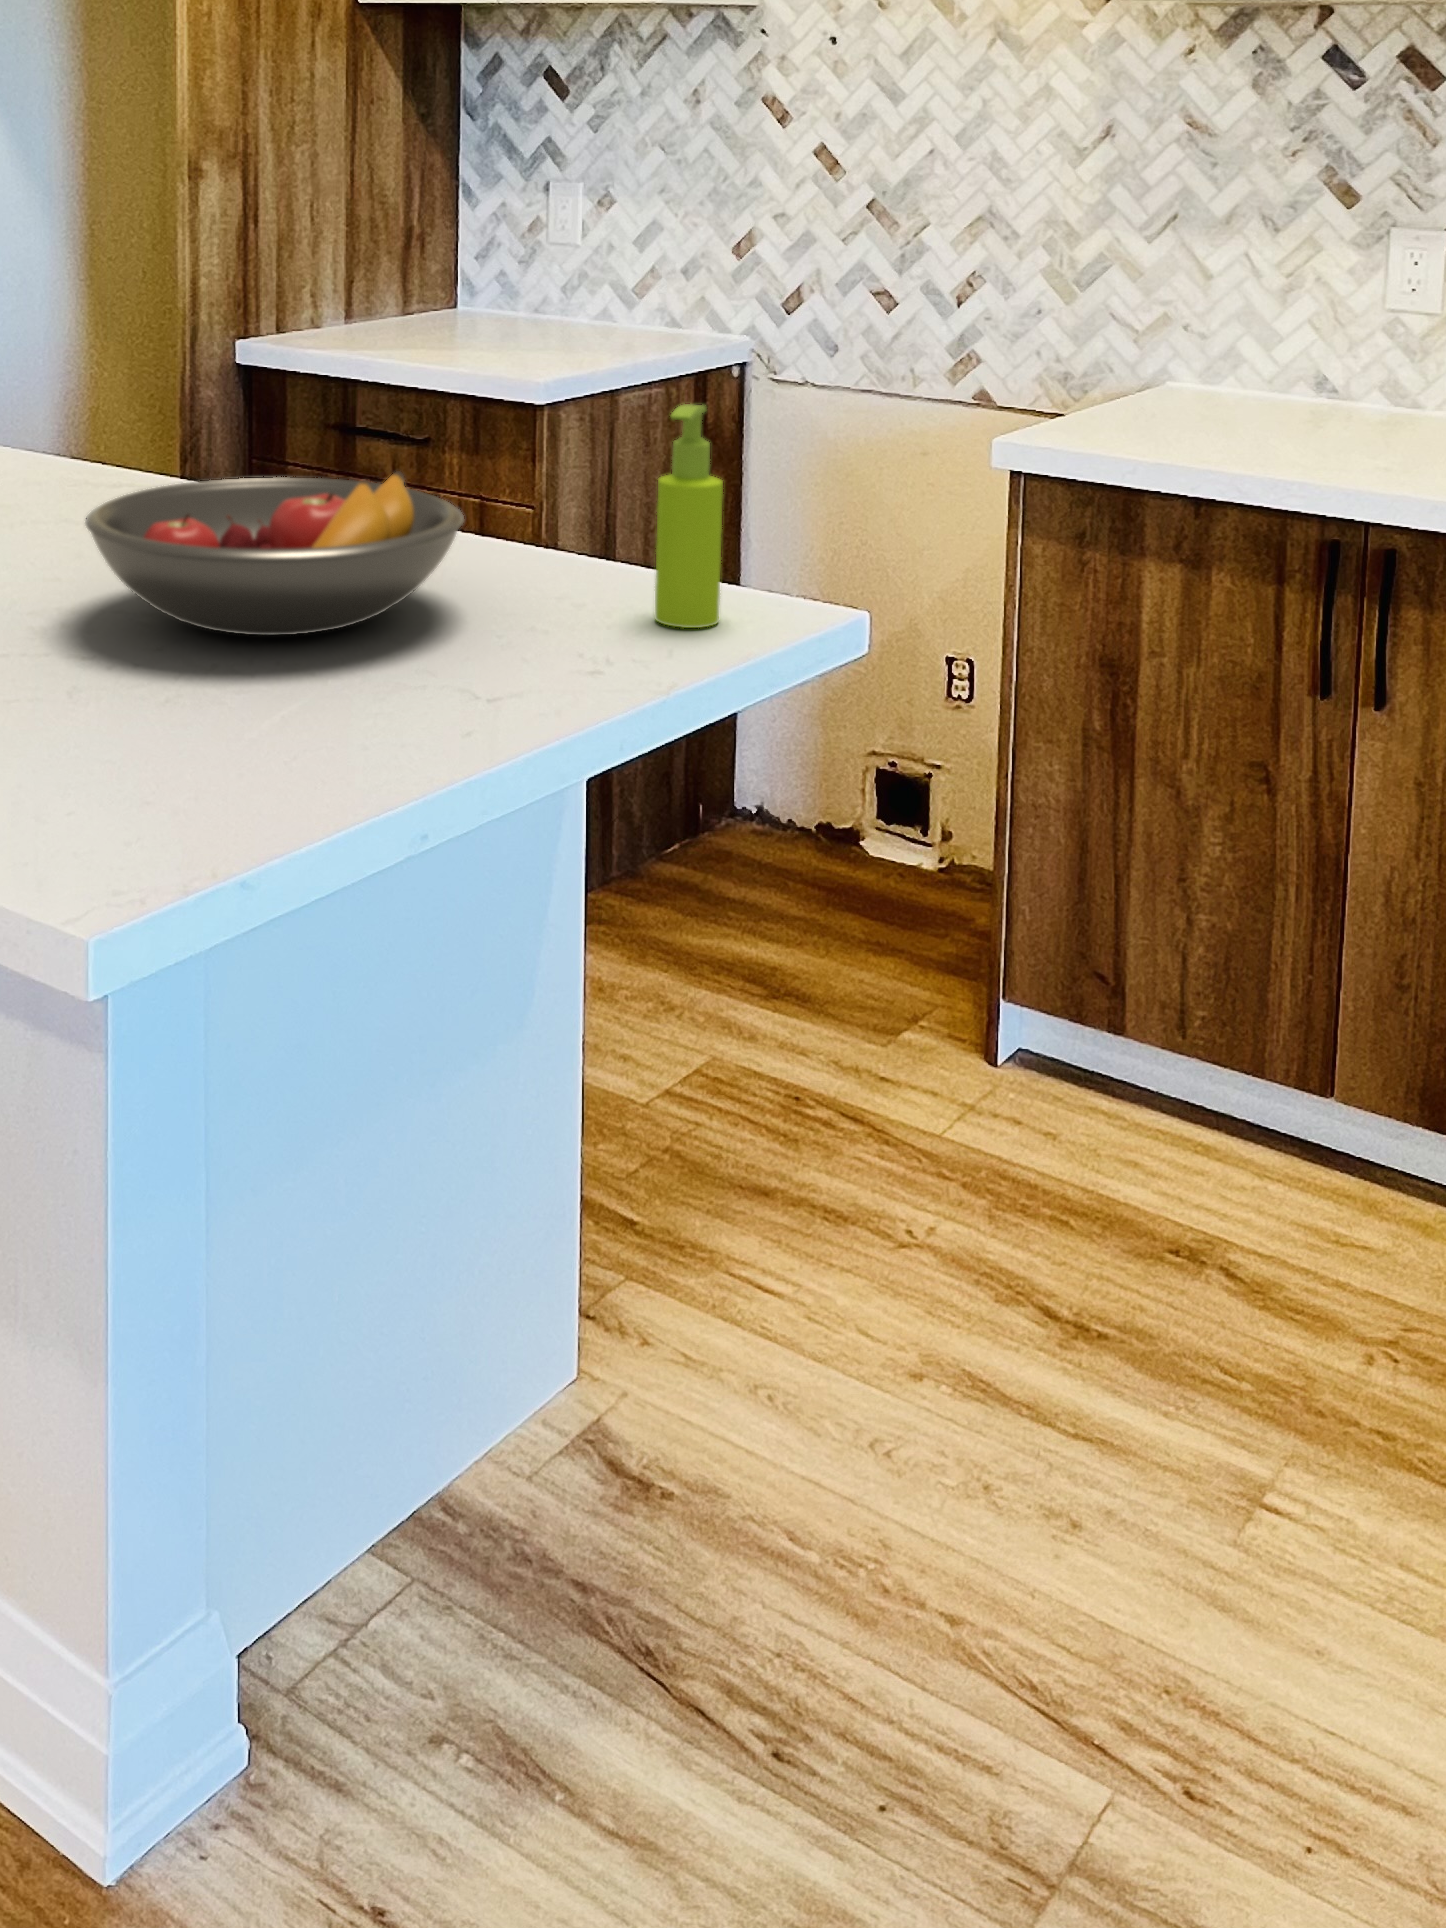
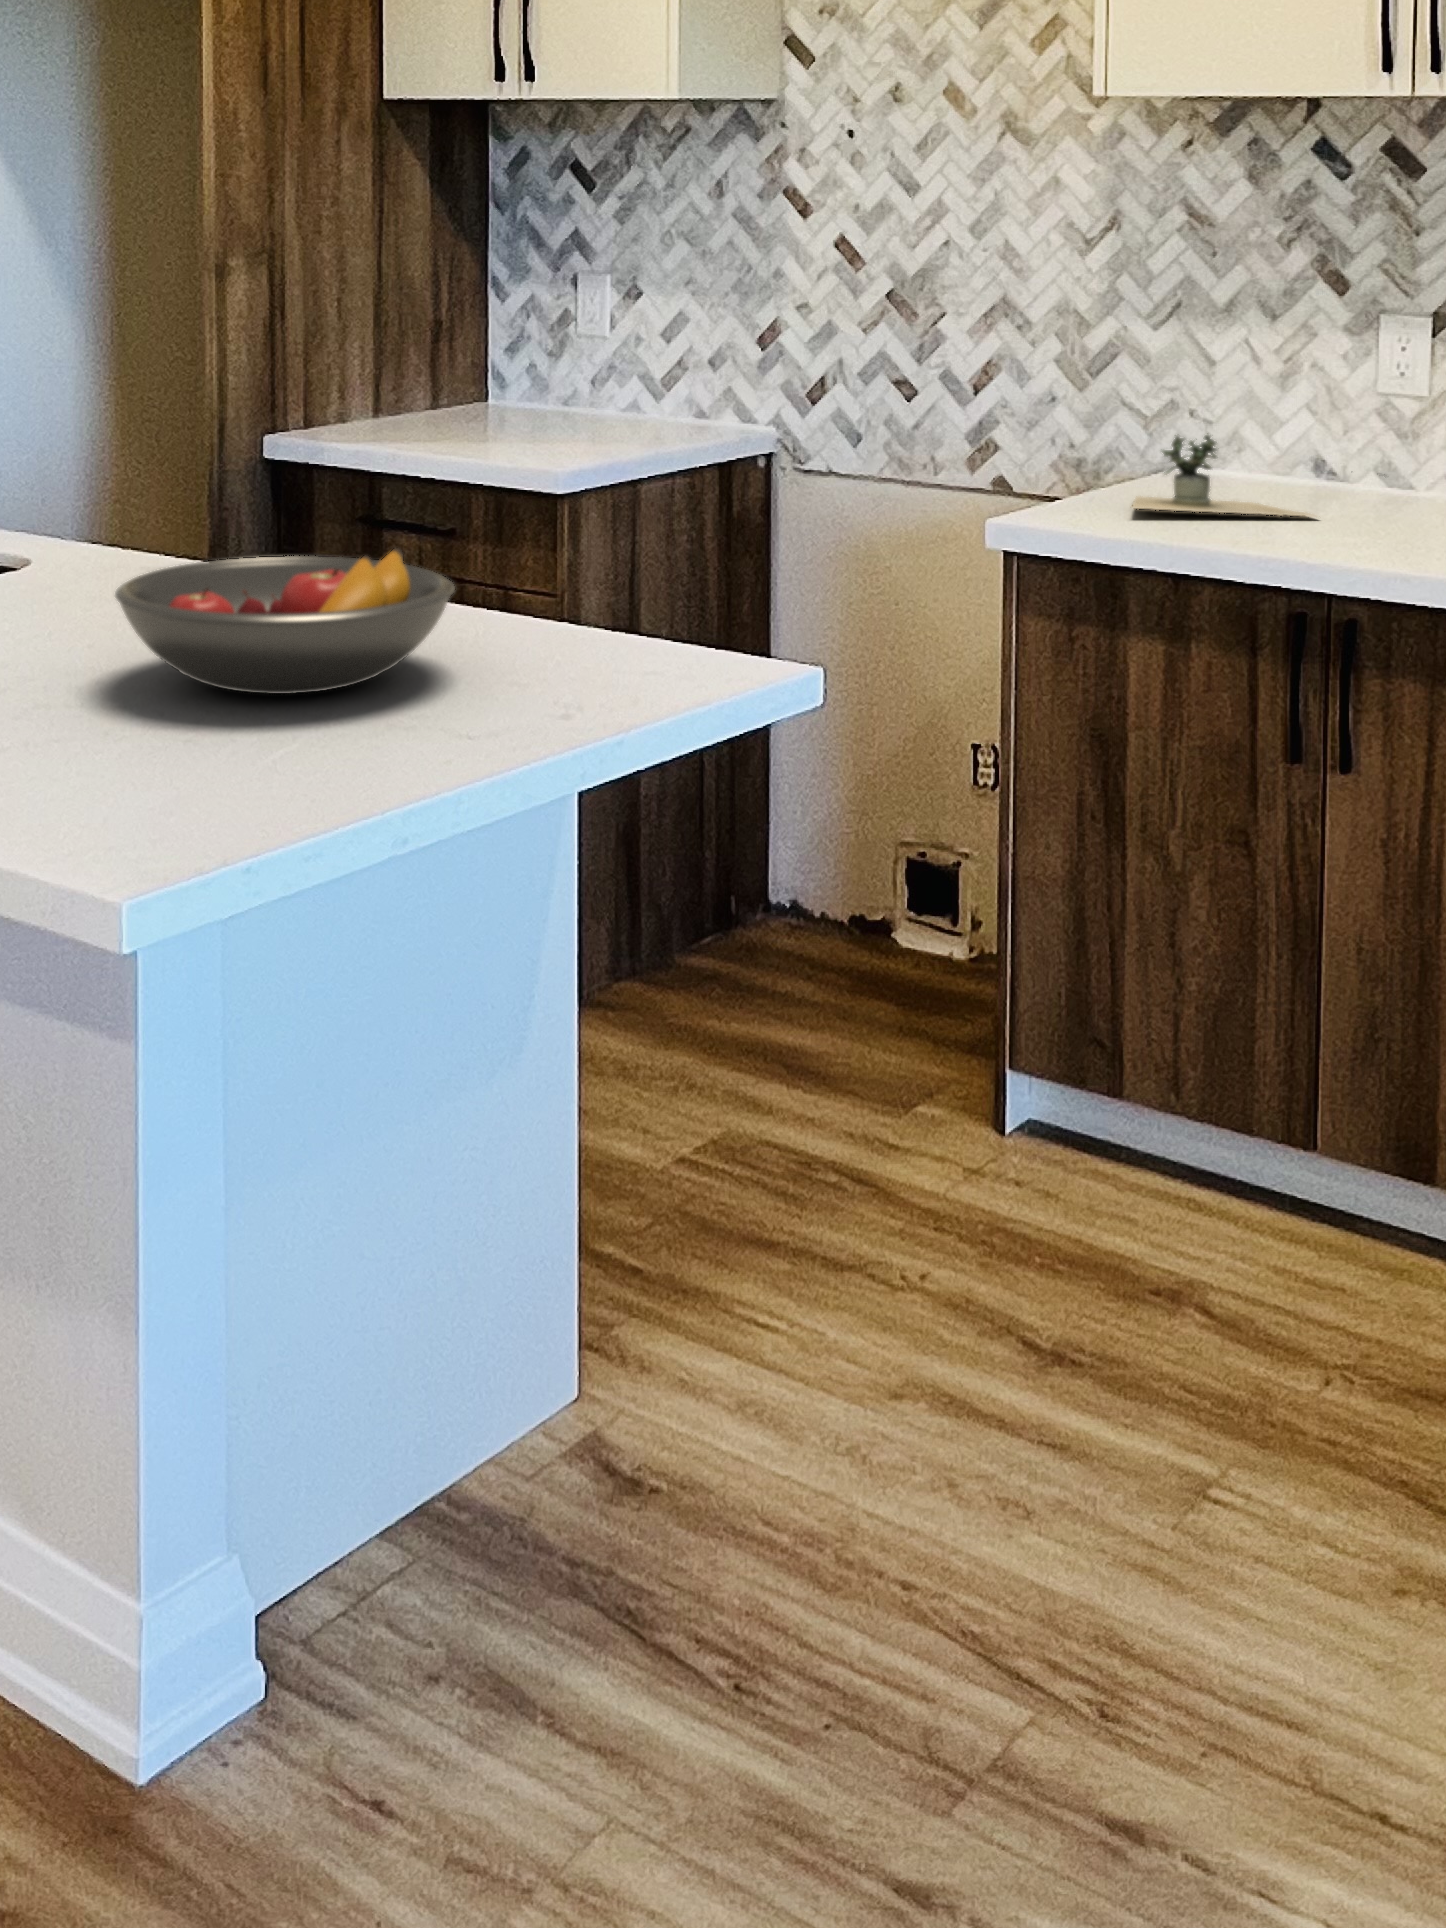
potted plant: none [1139,348,1411,436] -> present [1132,435,1310,517]
soap dispenser: present [655,404,723,628] -> none [627,484,685,685]

